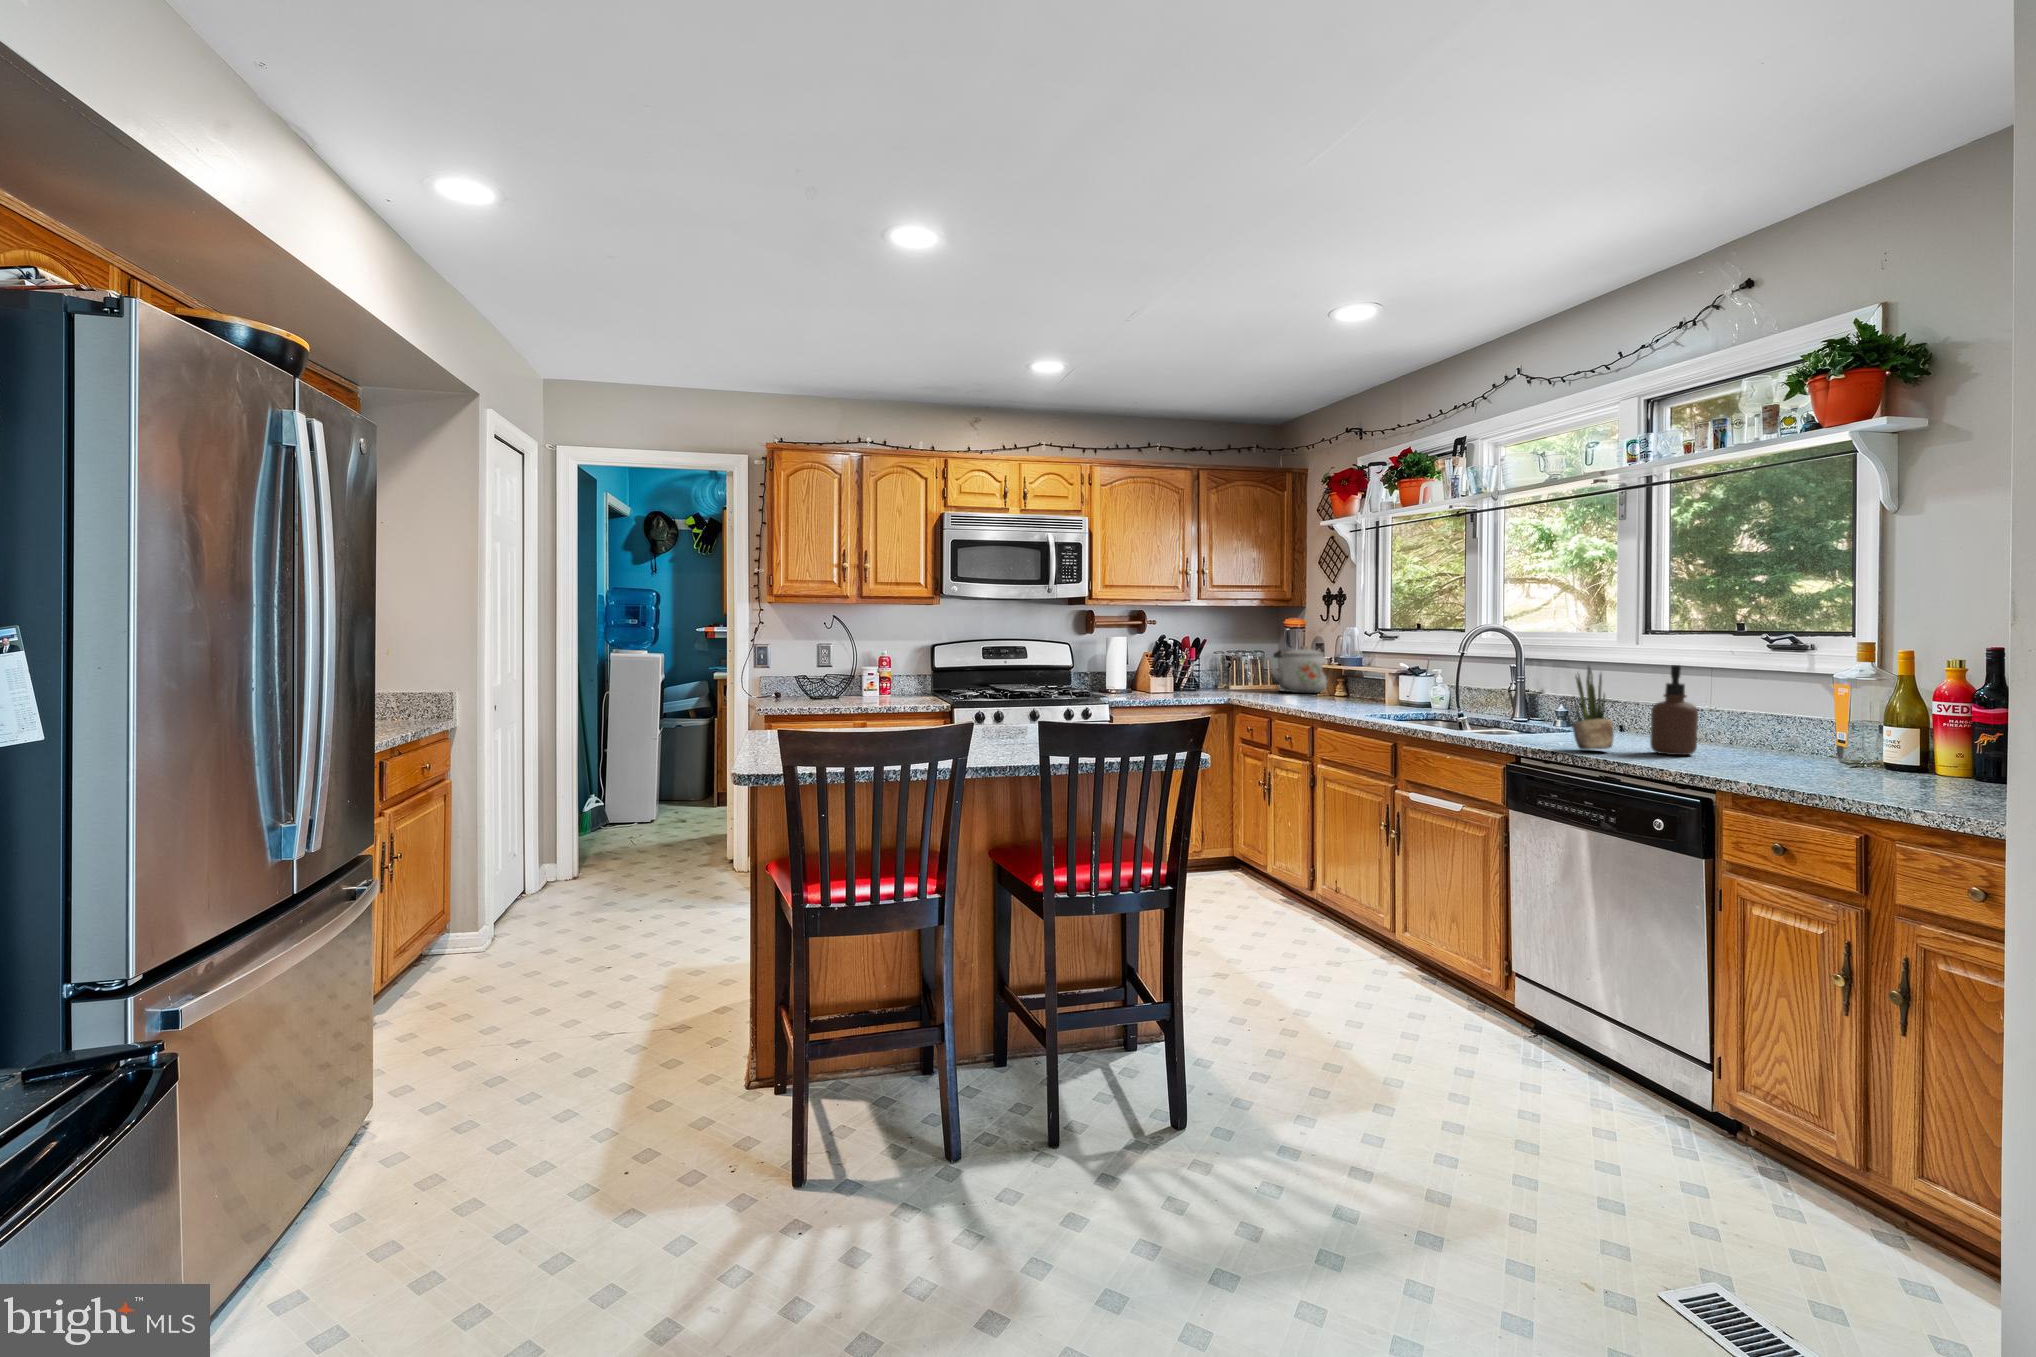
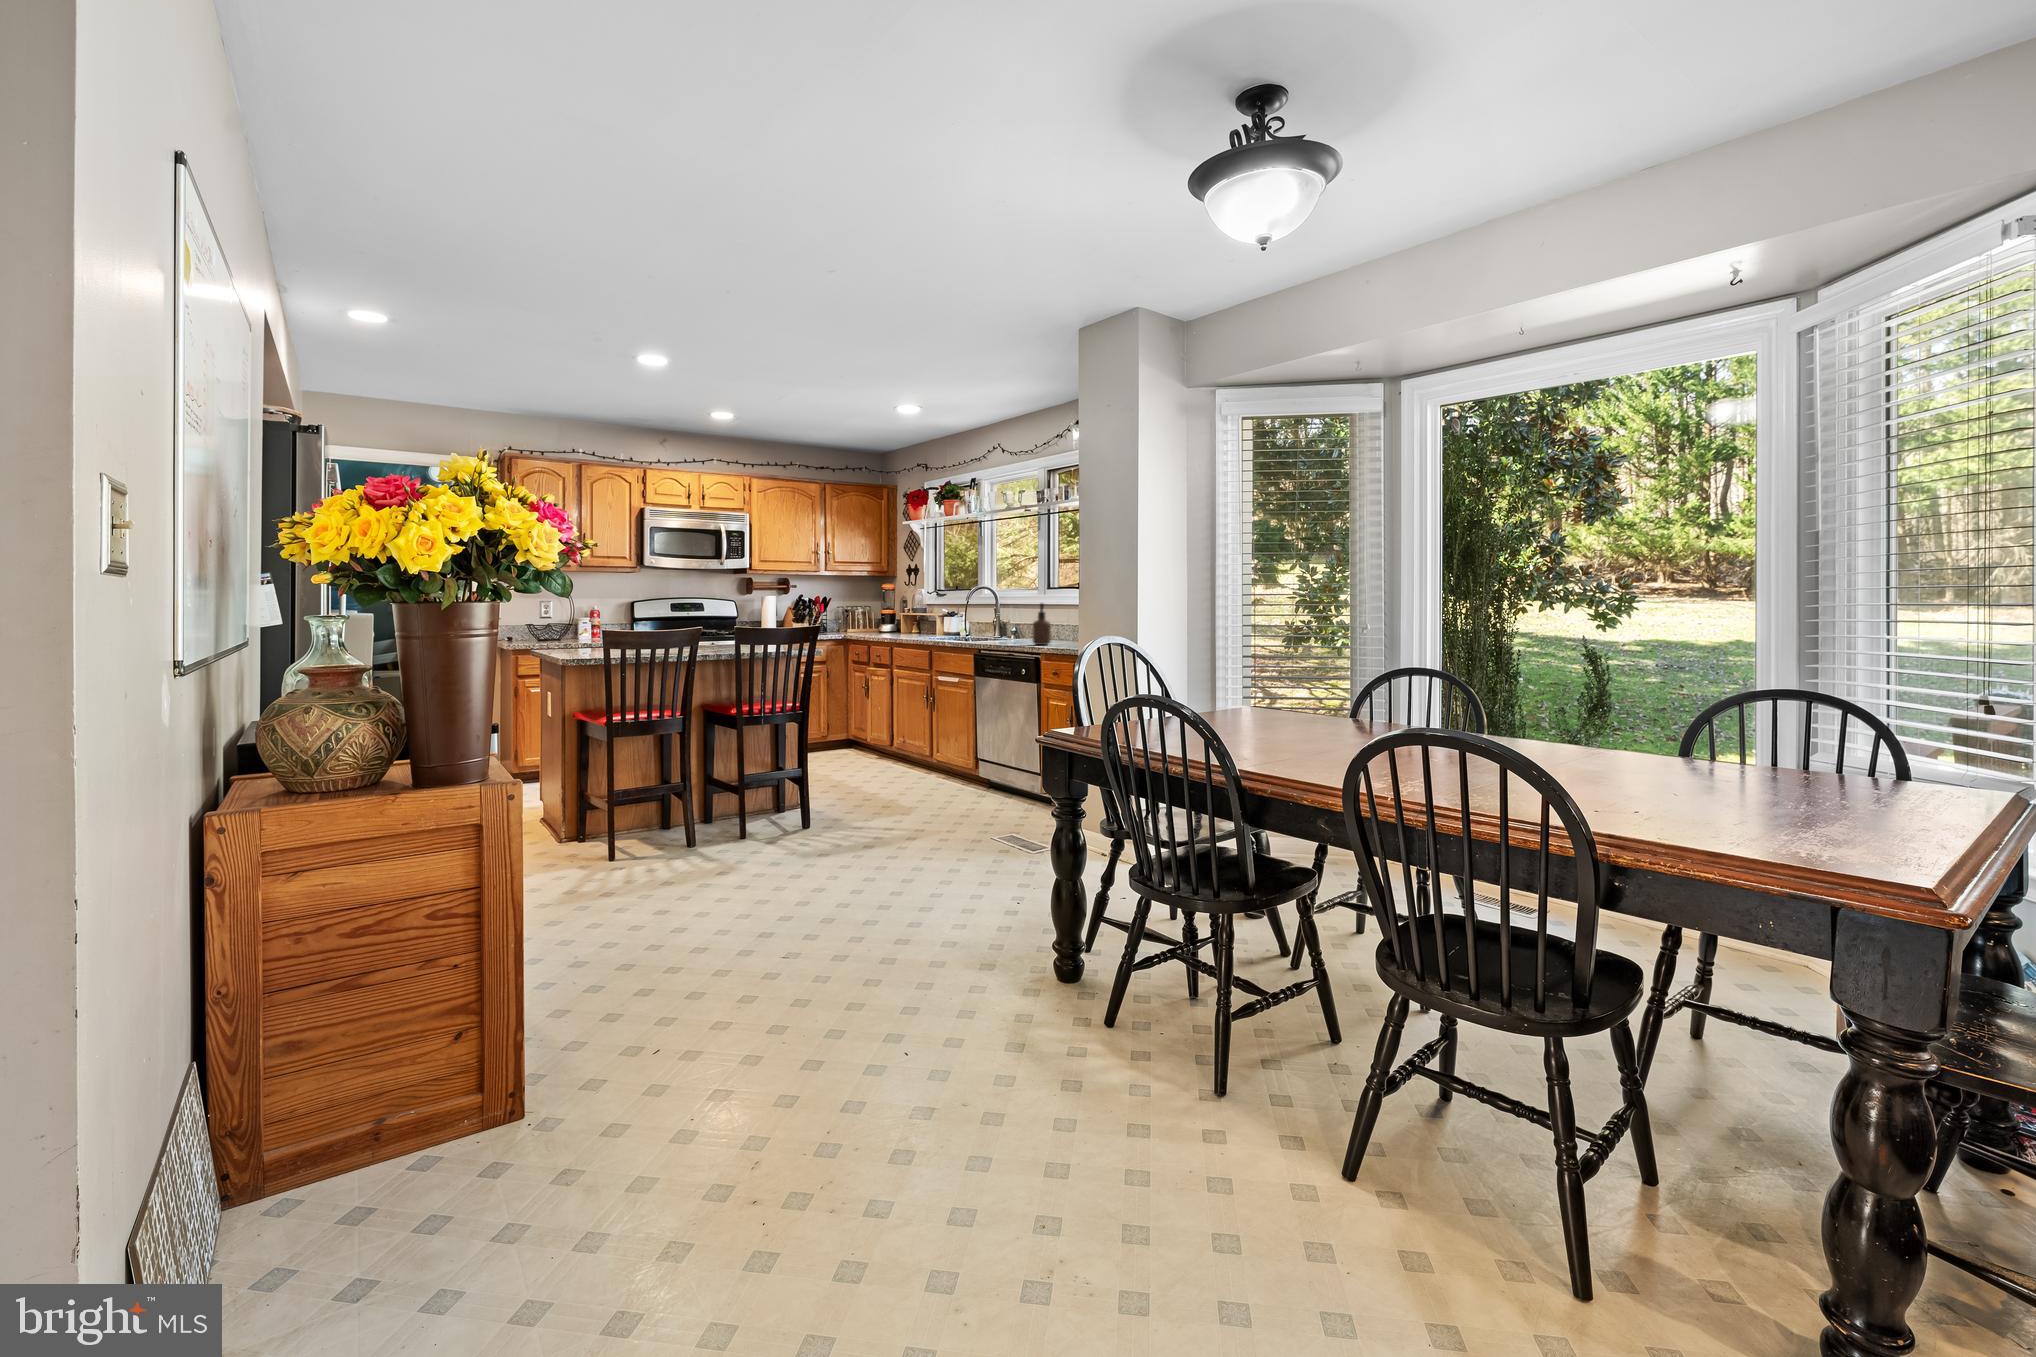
kettle: present [1270,646,1327,693] -> none [872,602,909,632]
potted plant: present [1572,667,1614,750] -> none [1000,603,1017,645]

